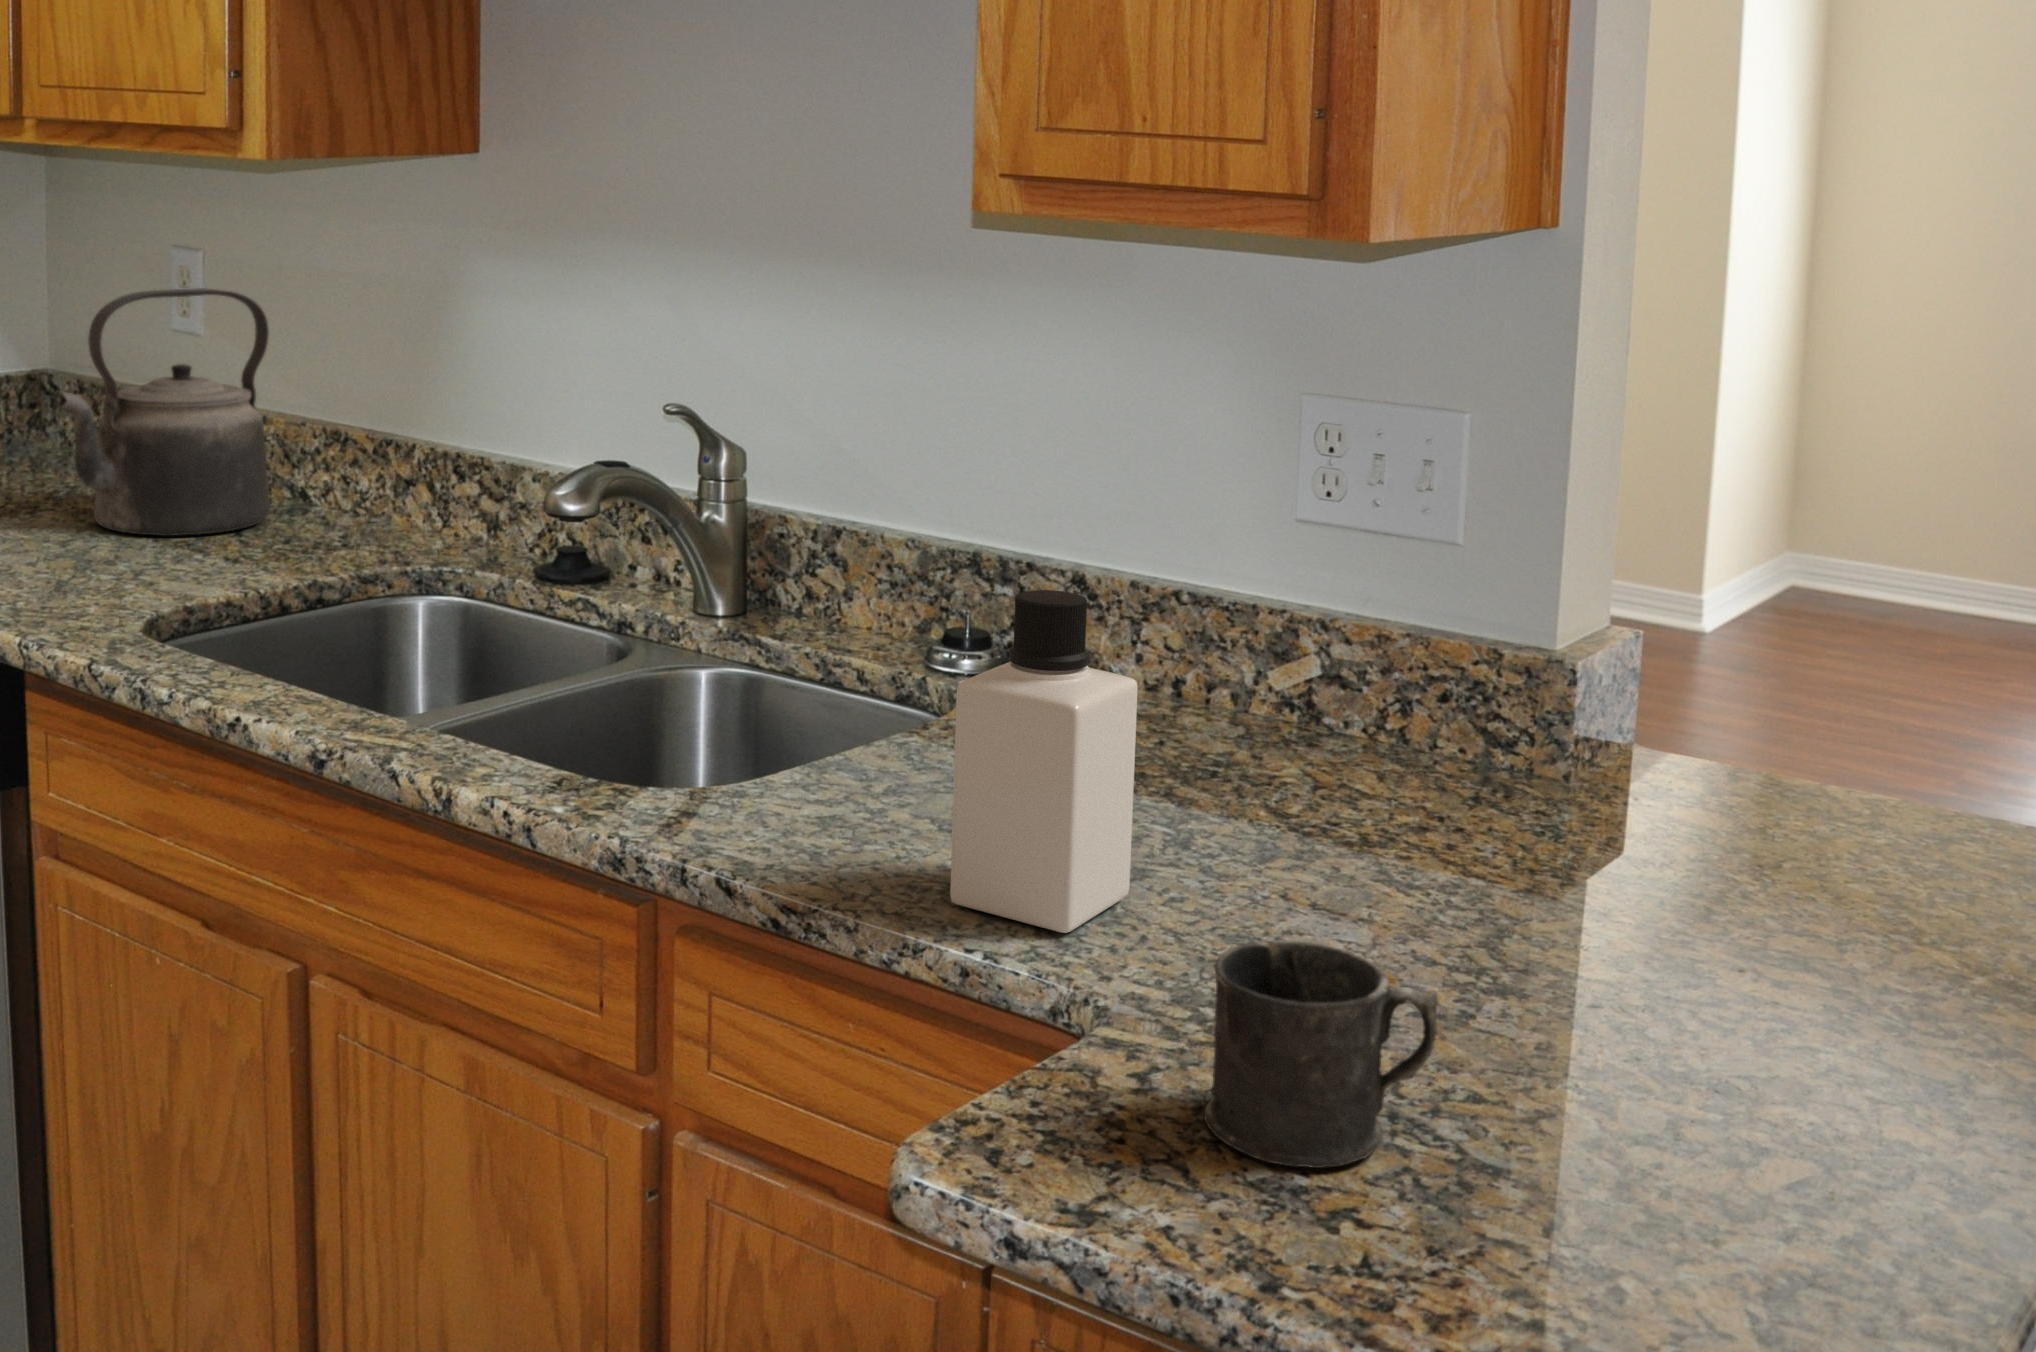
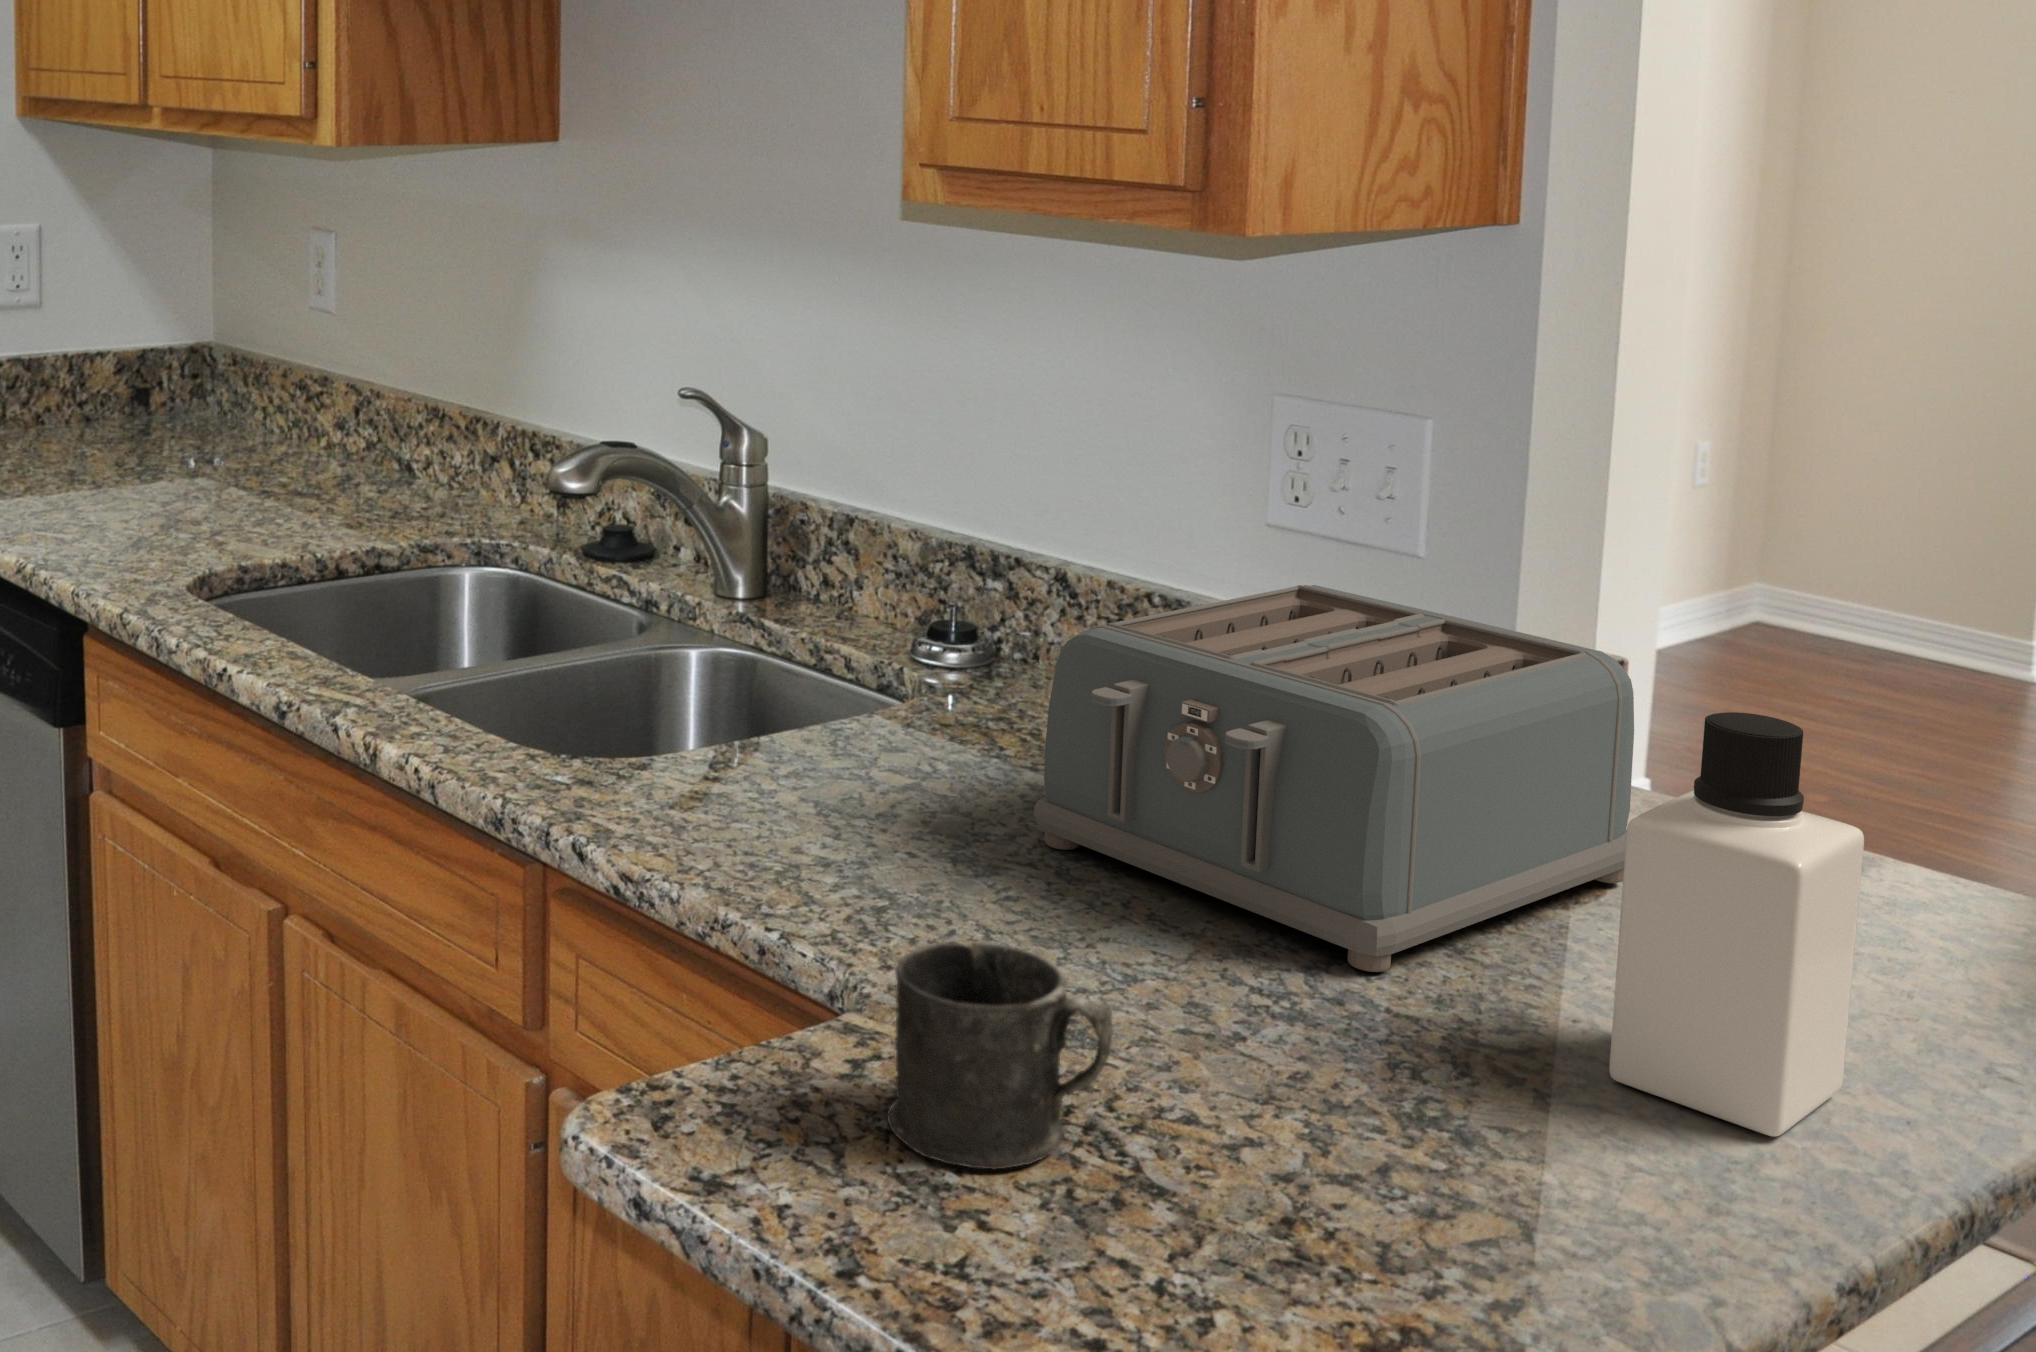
kettle: present [58,288,270,536] -> none [170,271,367,500]
toaster: none [1162,575,1699,939] -> present [1034,585,1634,972]
bottle: present [950,590,1138,933] -> present [1609,712,1864,1137]

